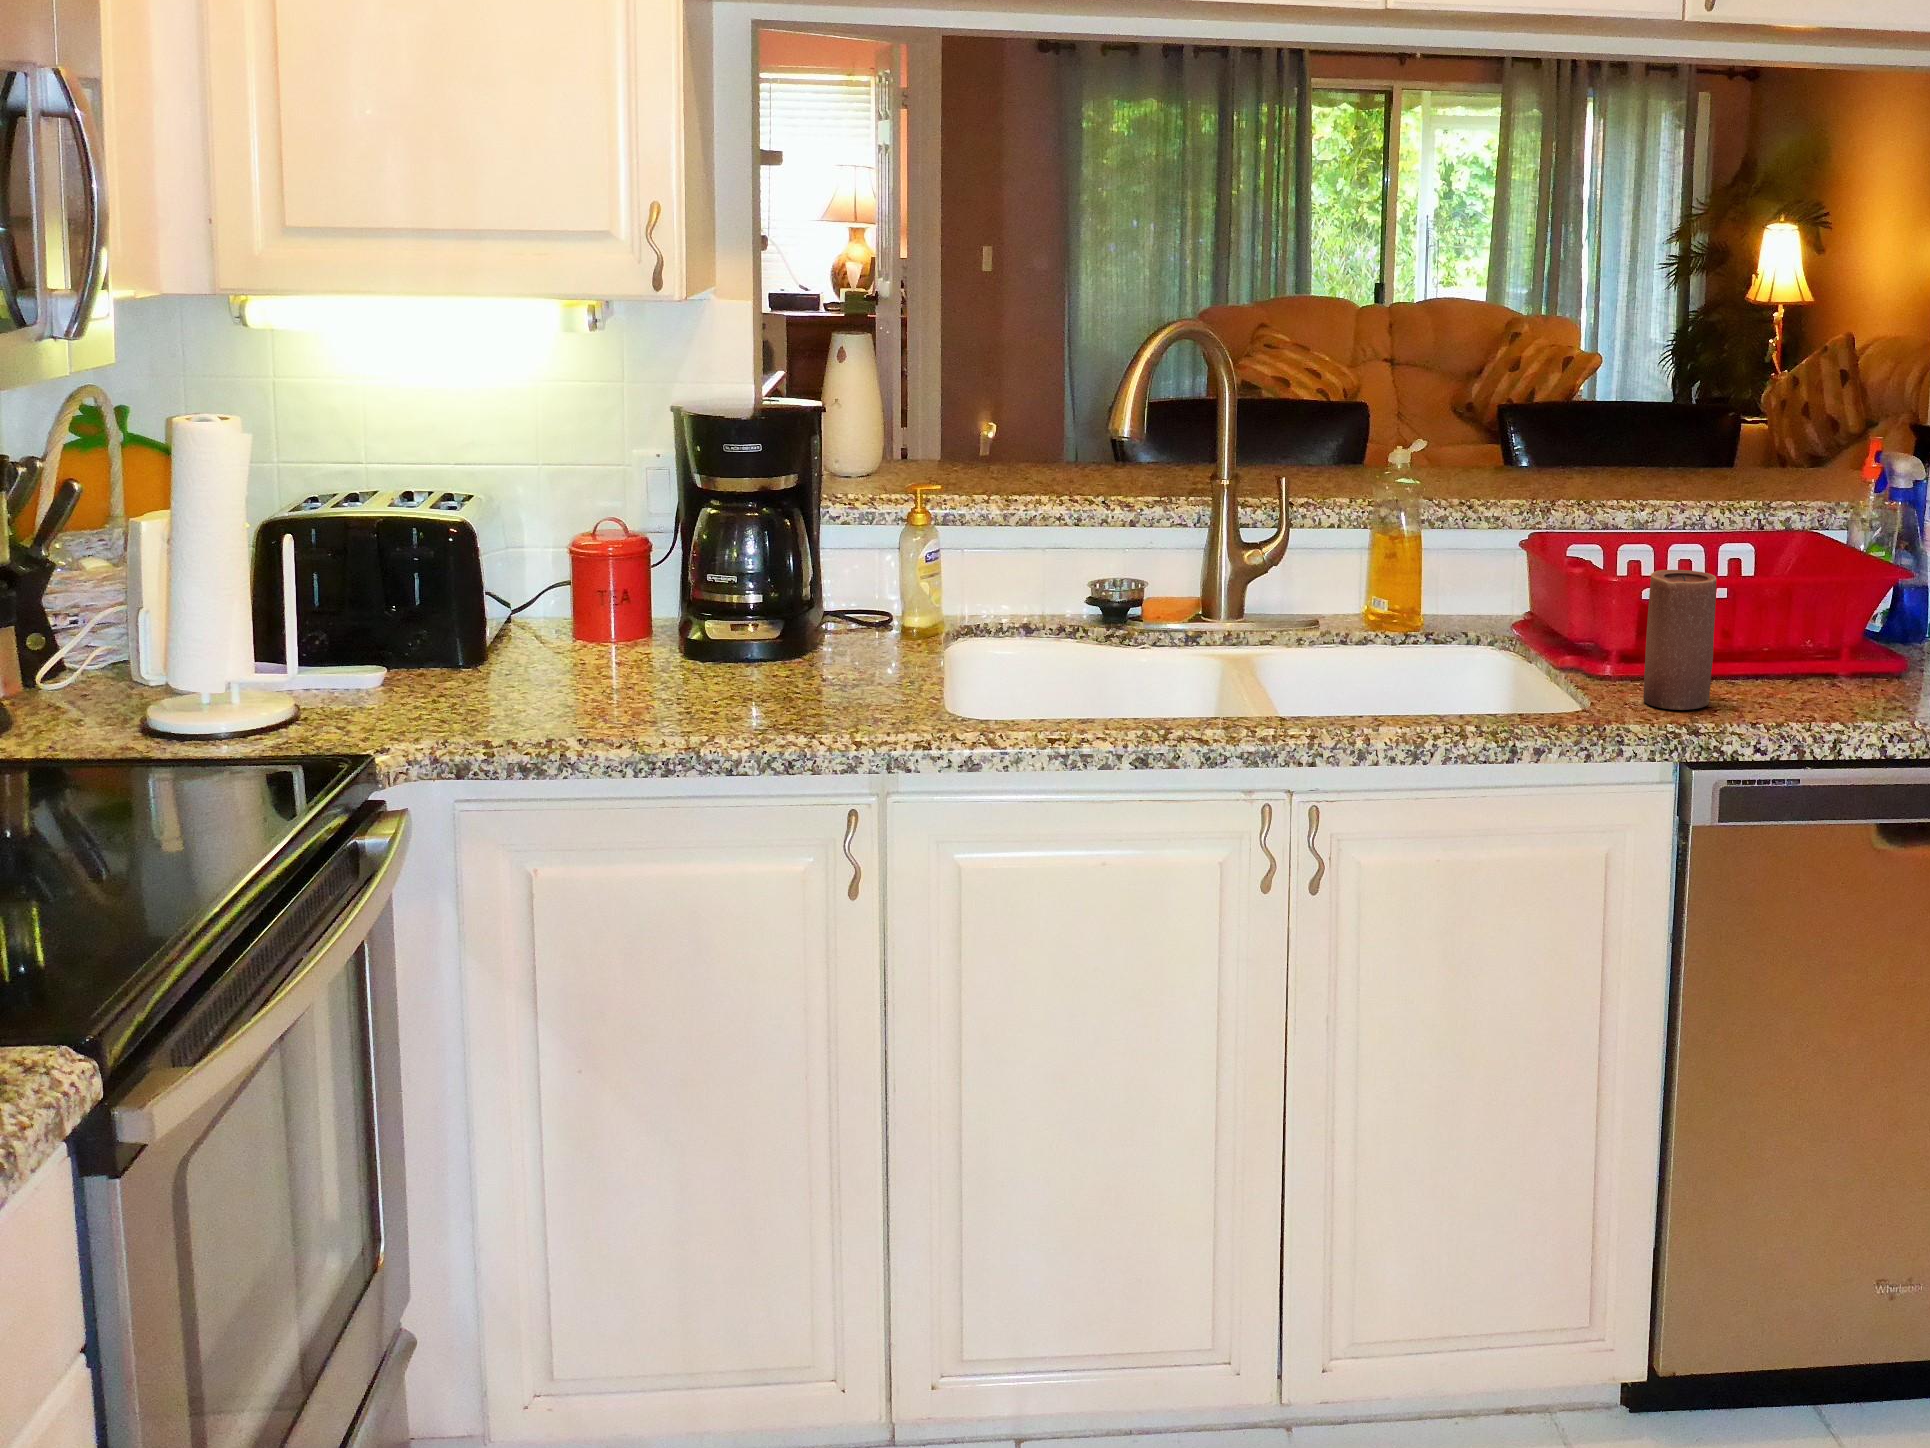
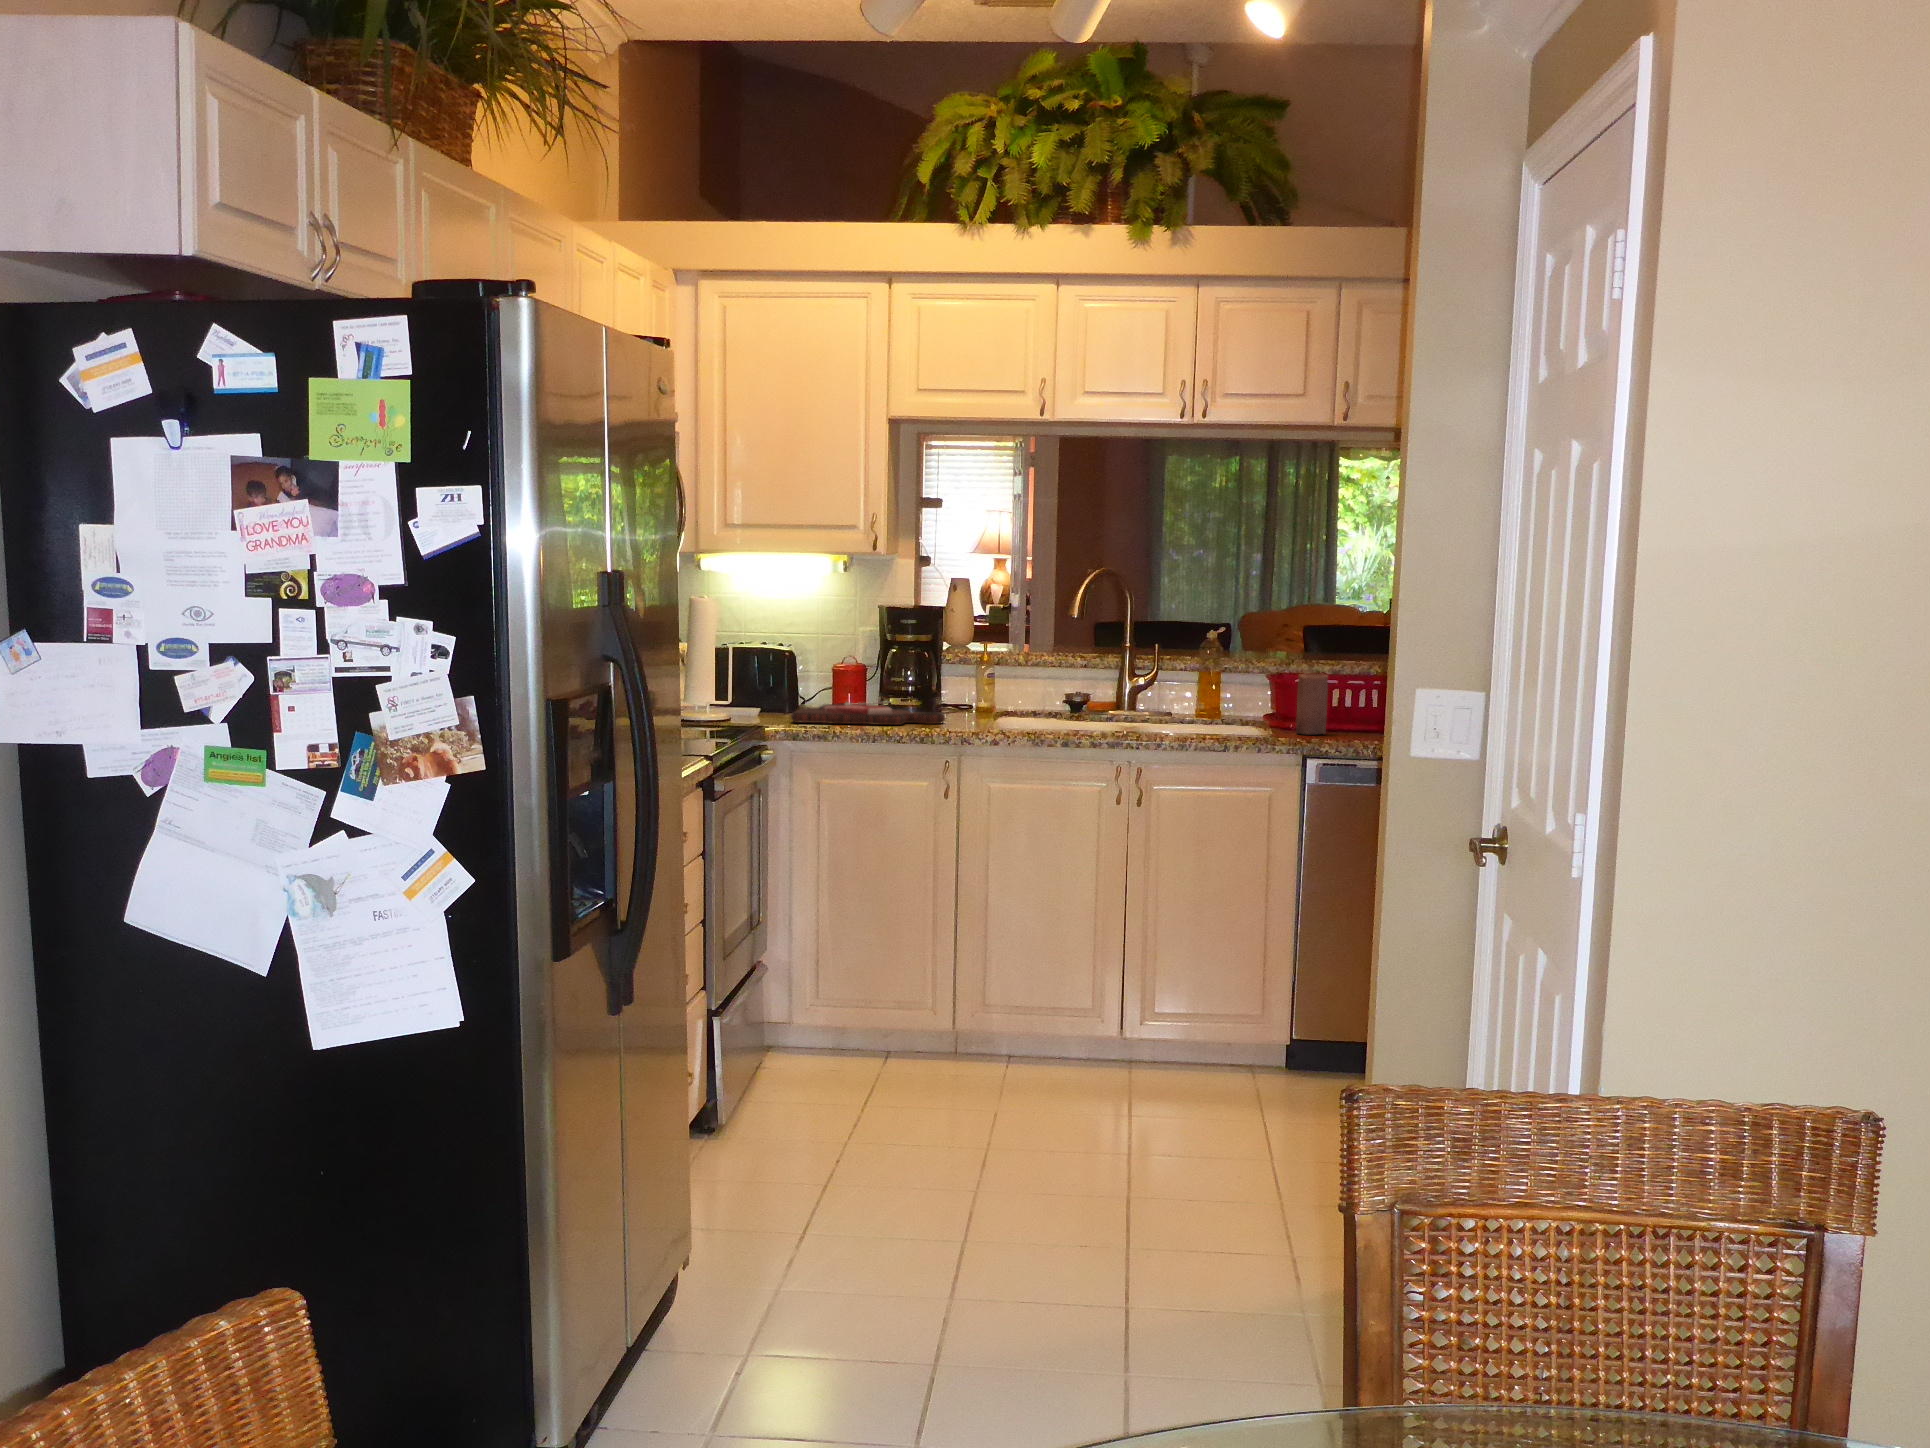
cutting board: none [452,647,842,723] -> present [791,701,945,725]

